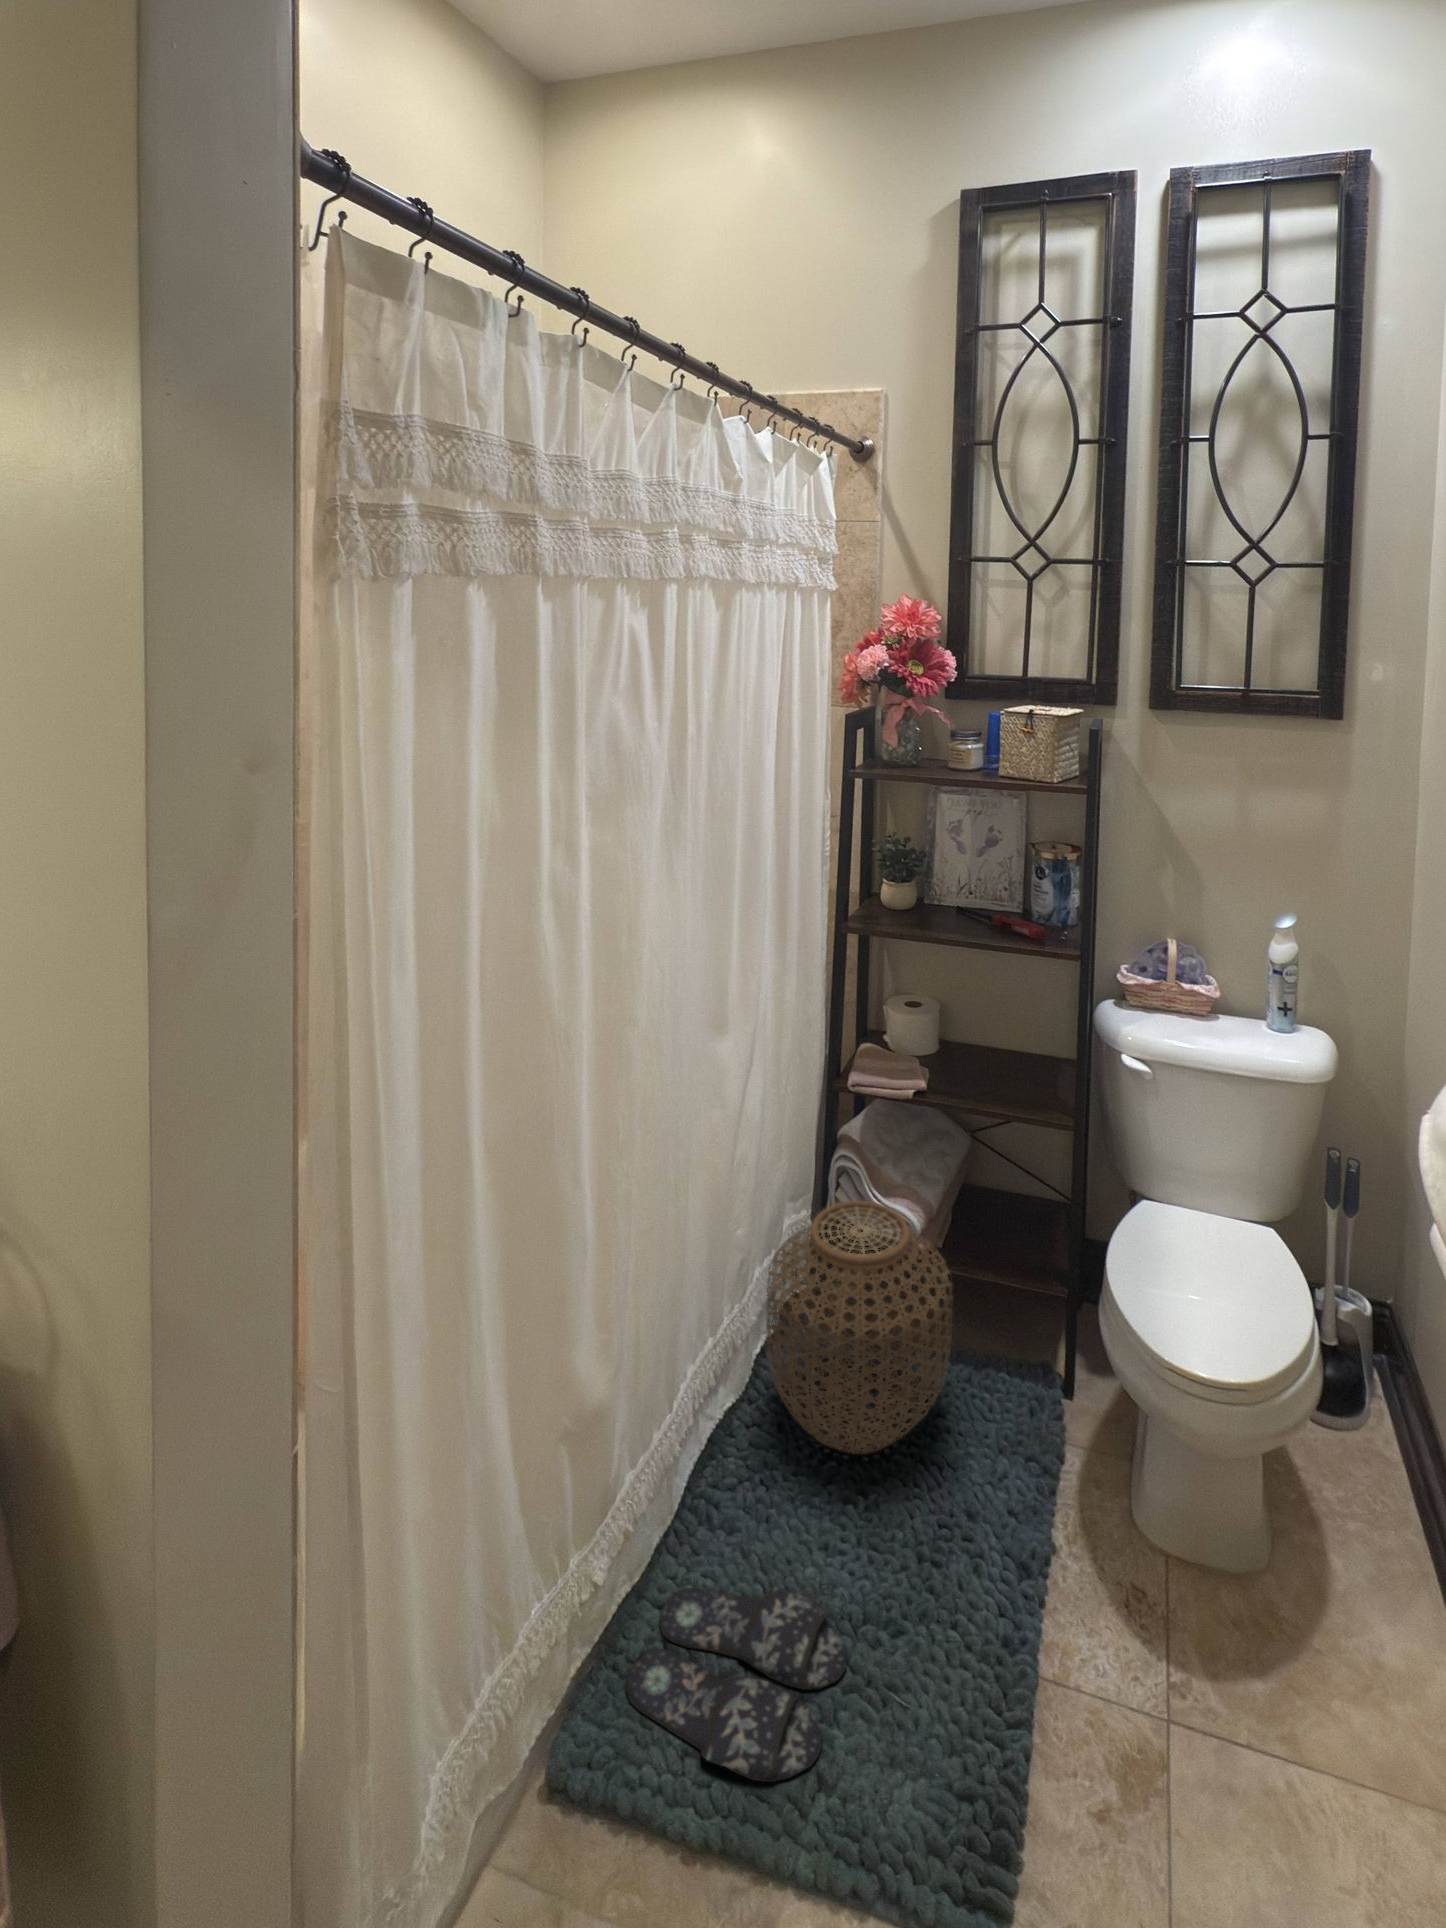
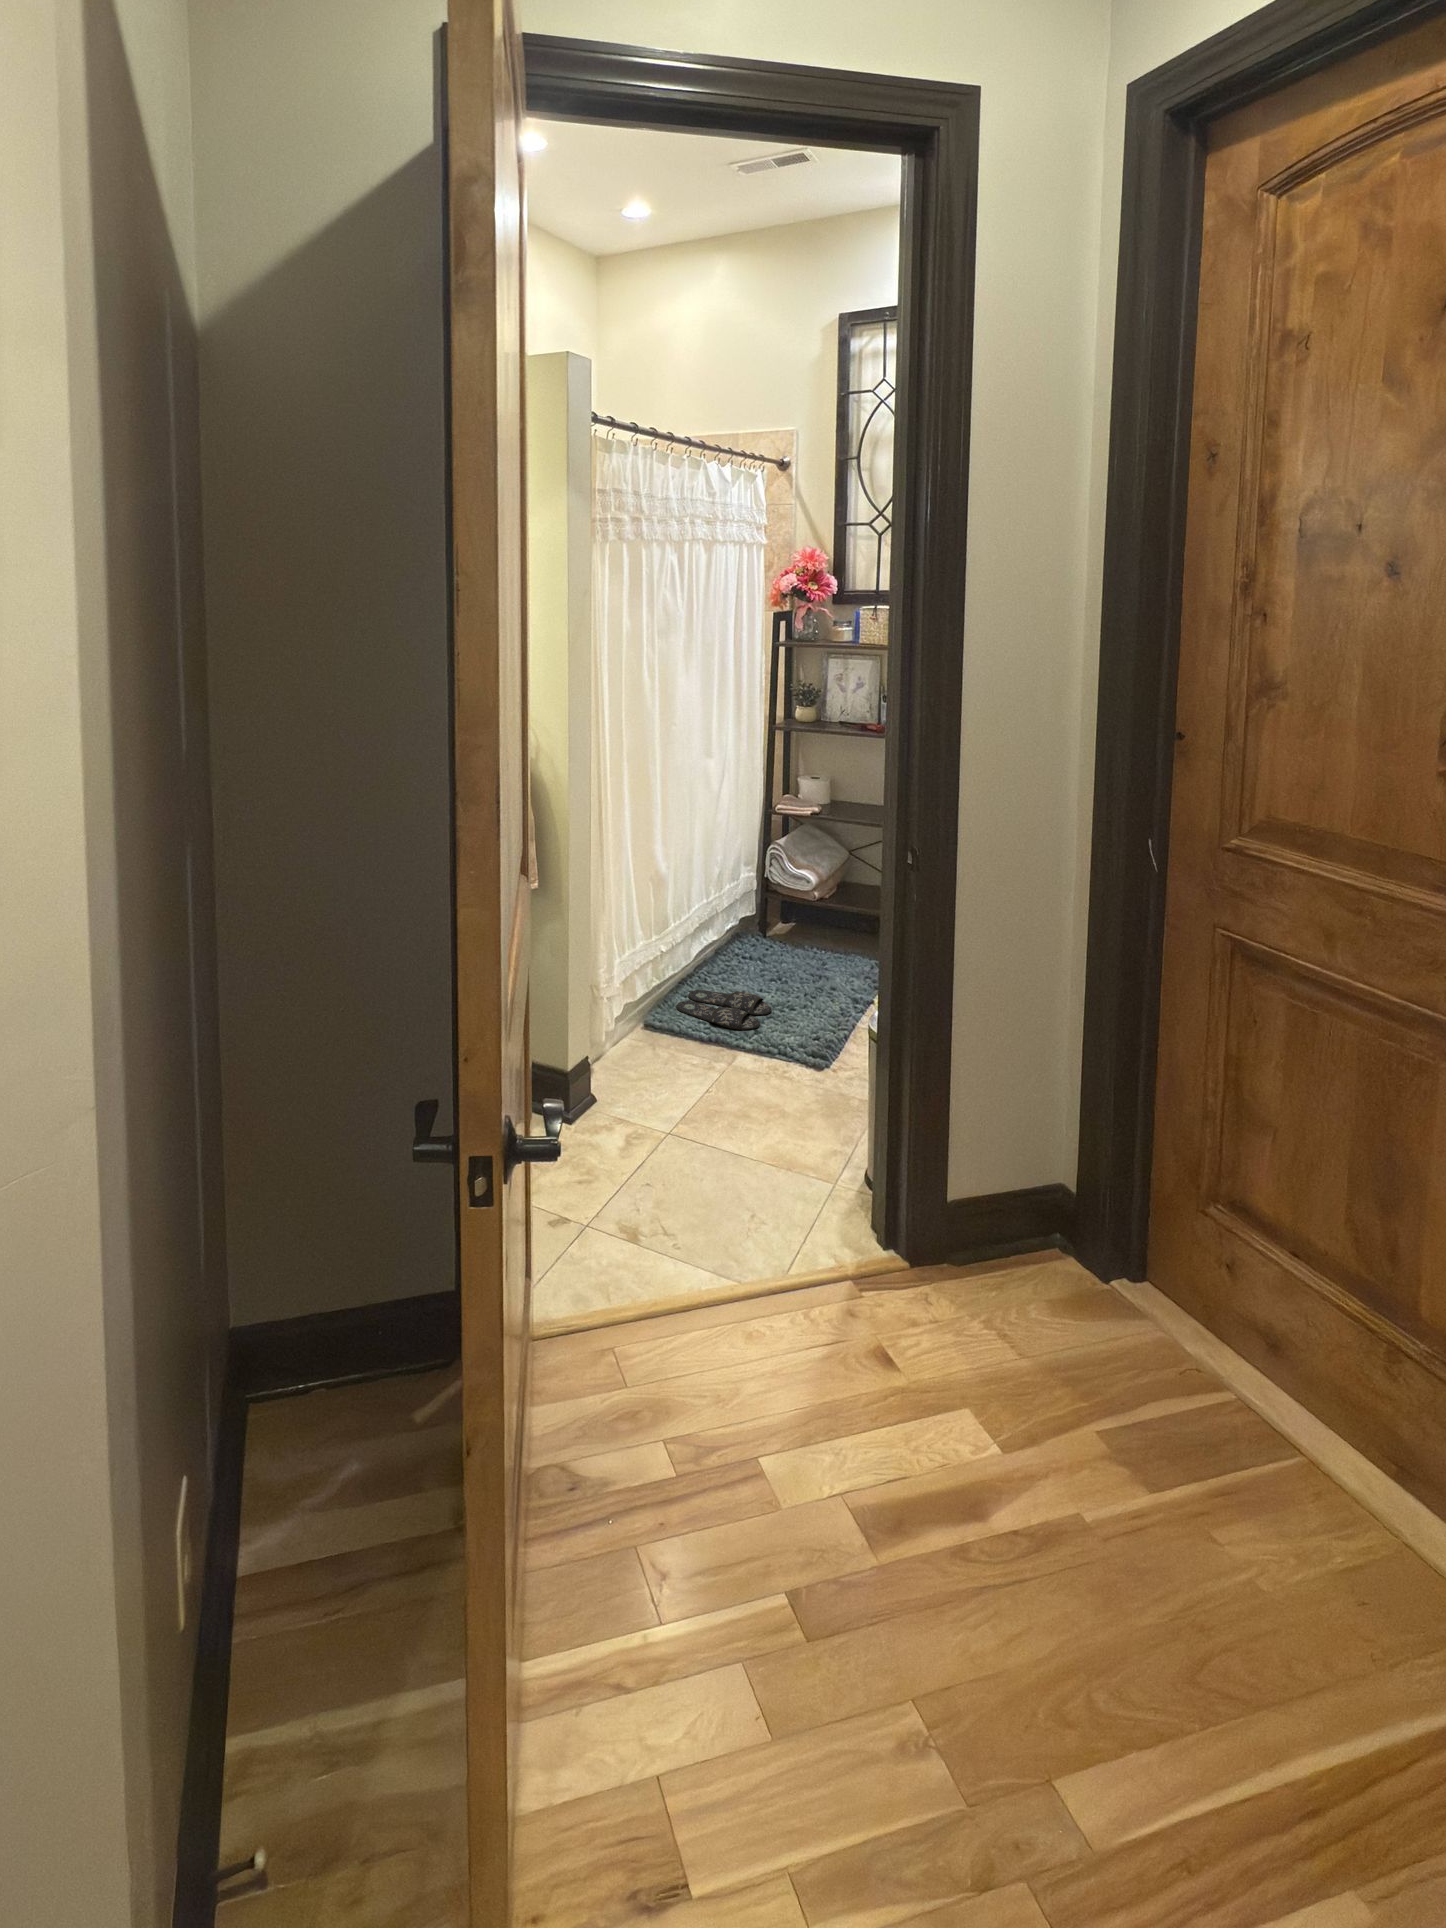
woven basket: present [766,1201,952,1454] -> none [733,857,828,967]

